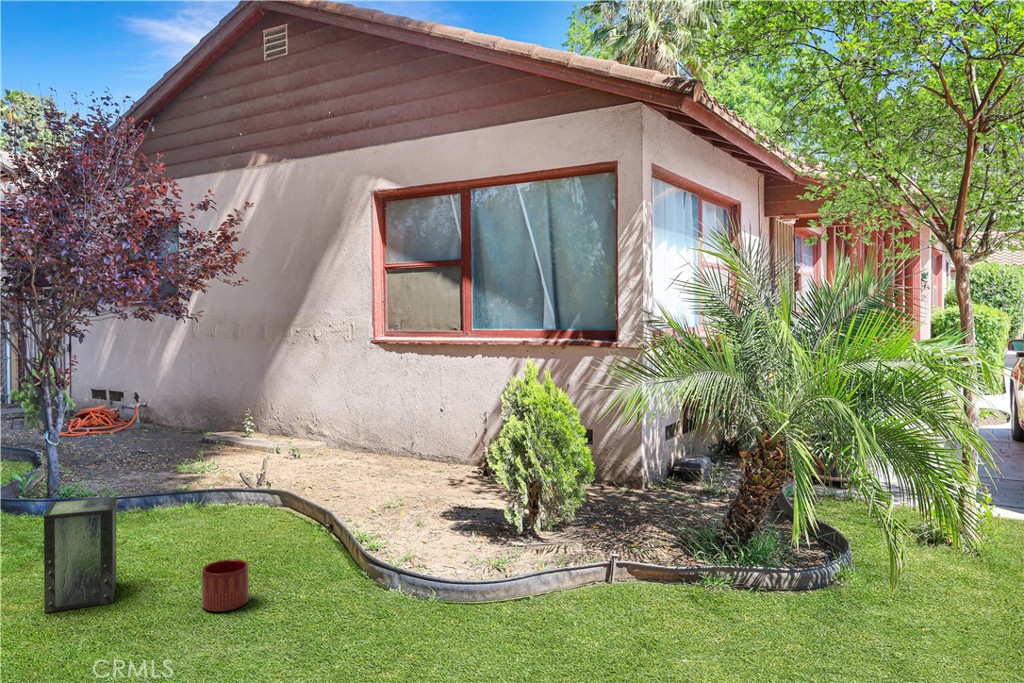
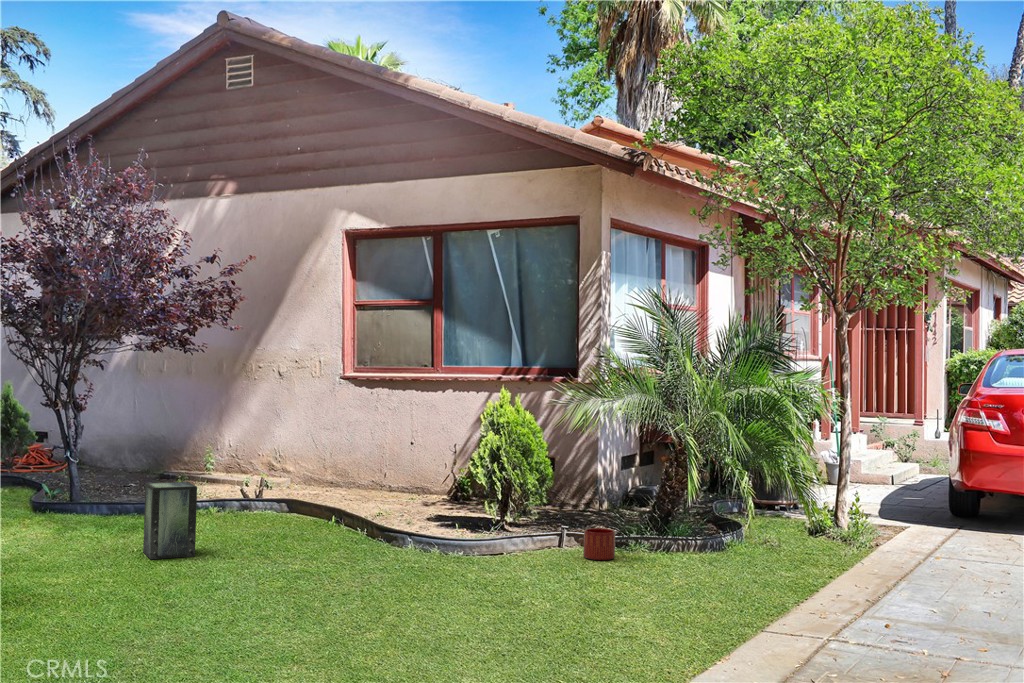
planter: present [202,559,249,612] -> present [584,528,615,560]

